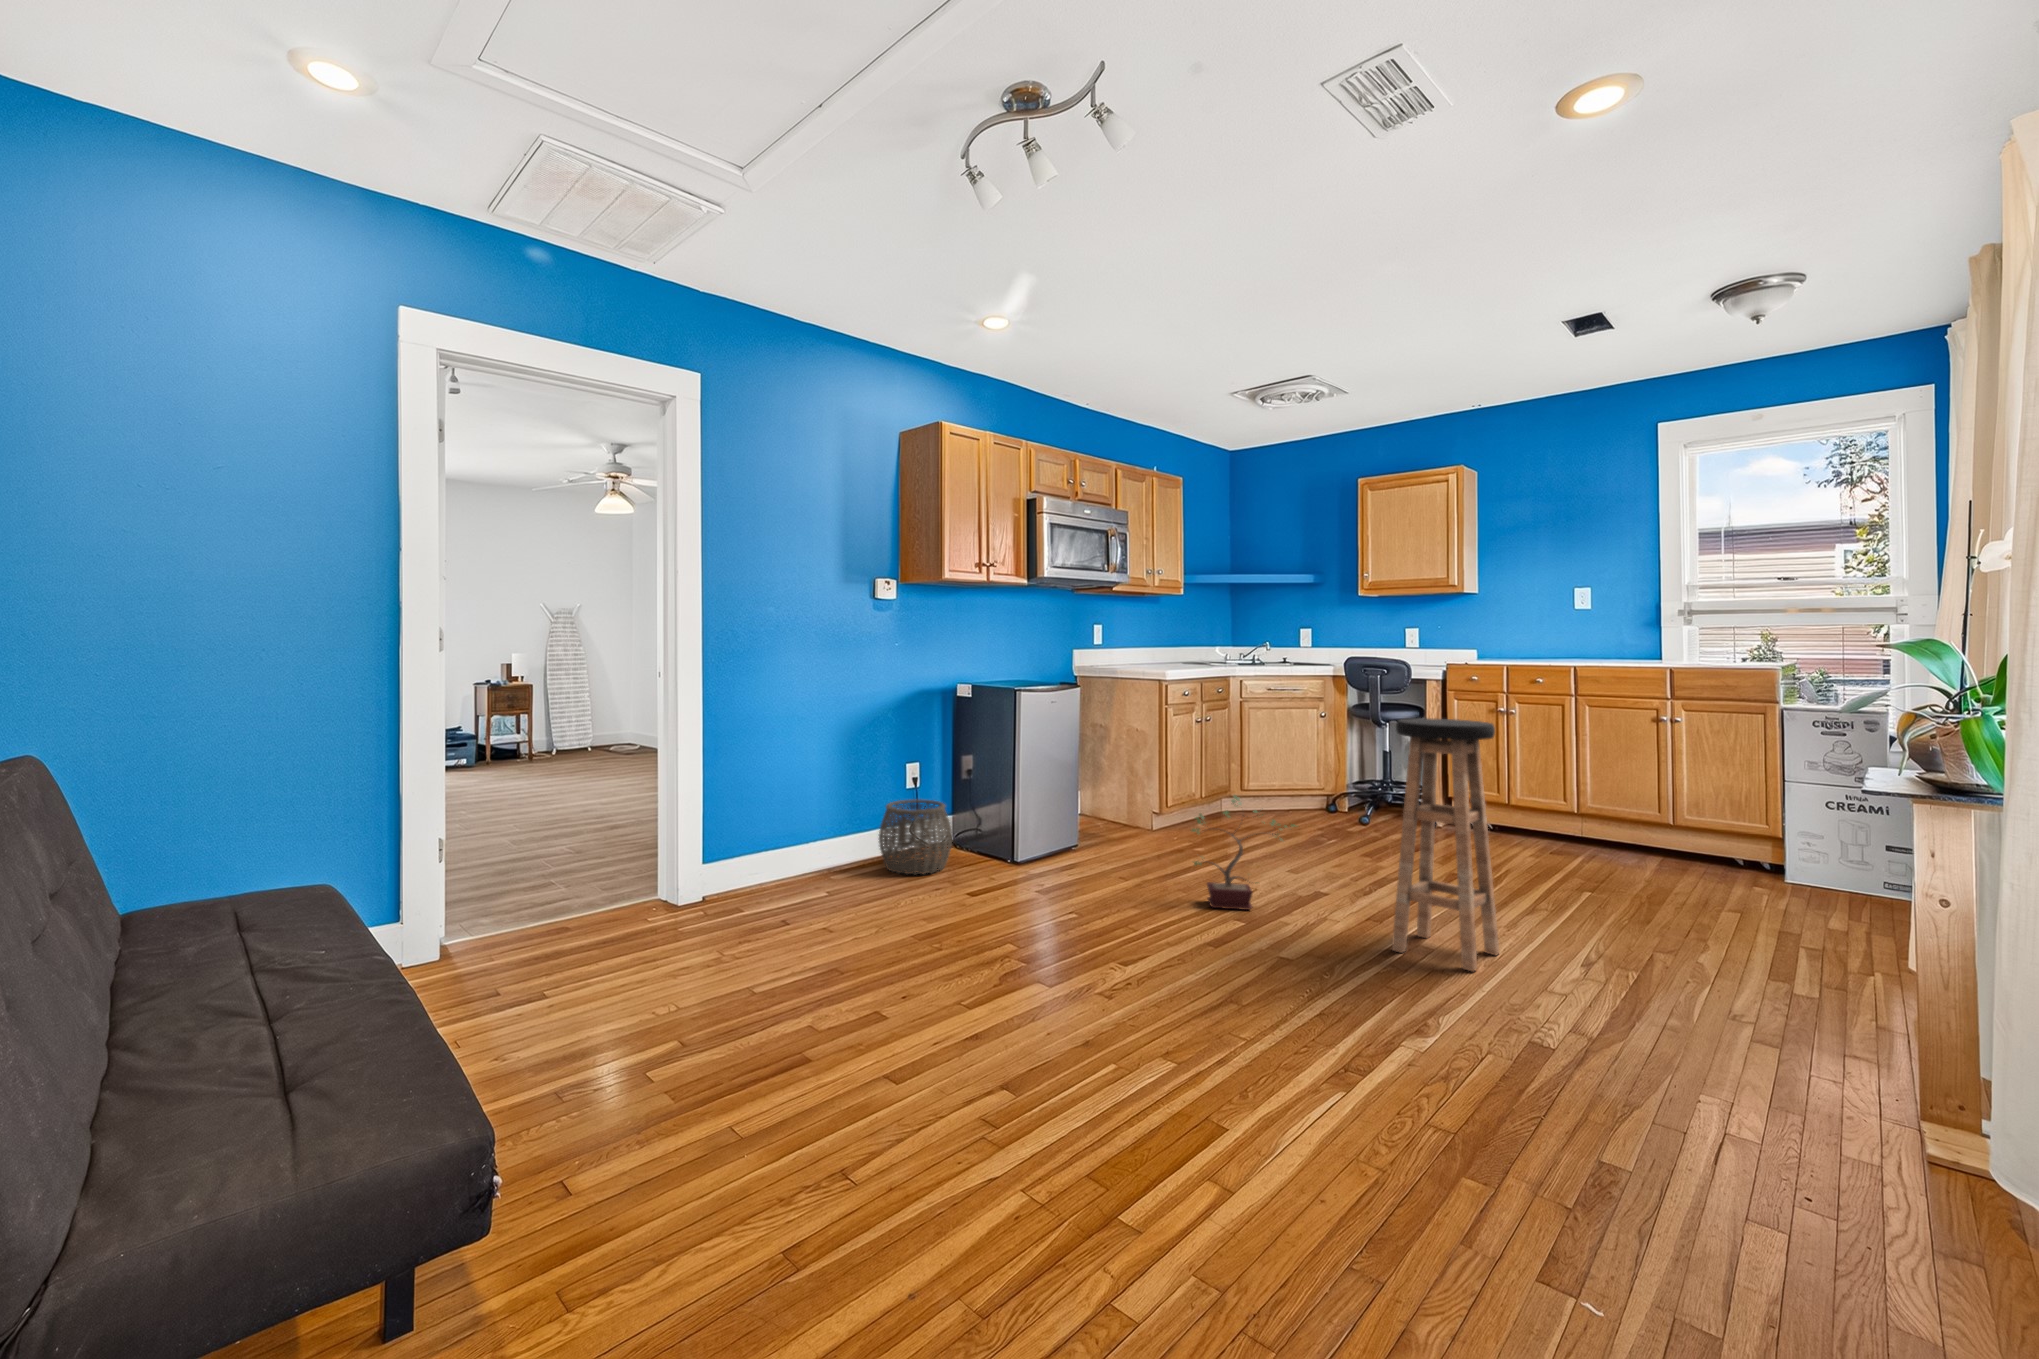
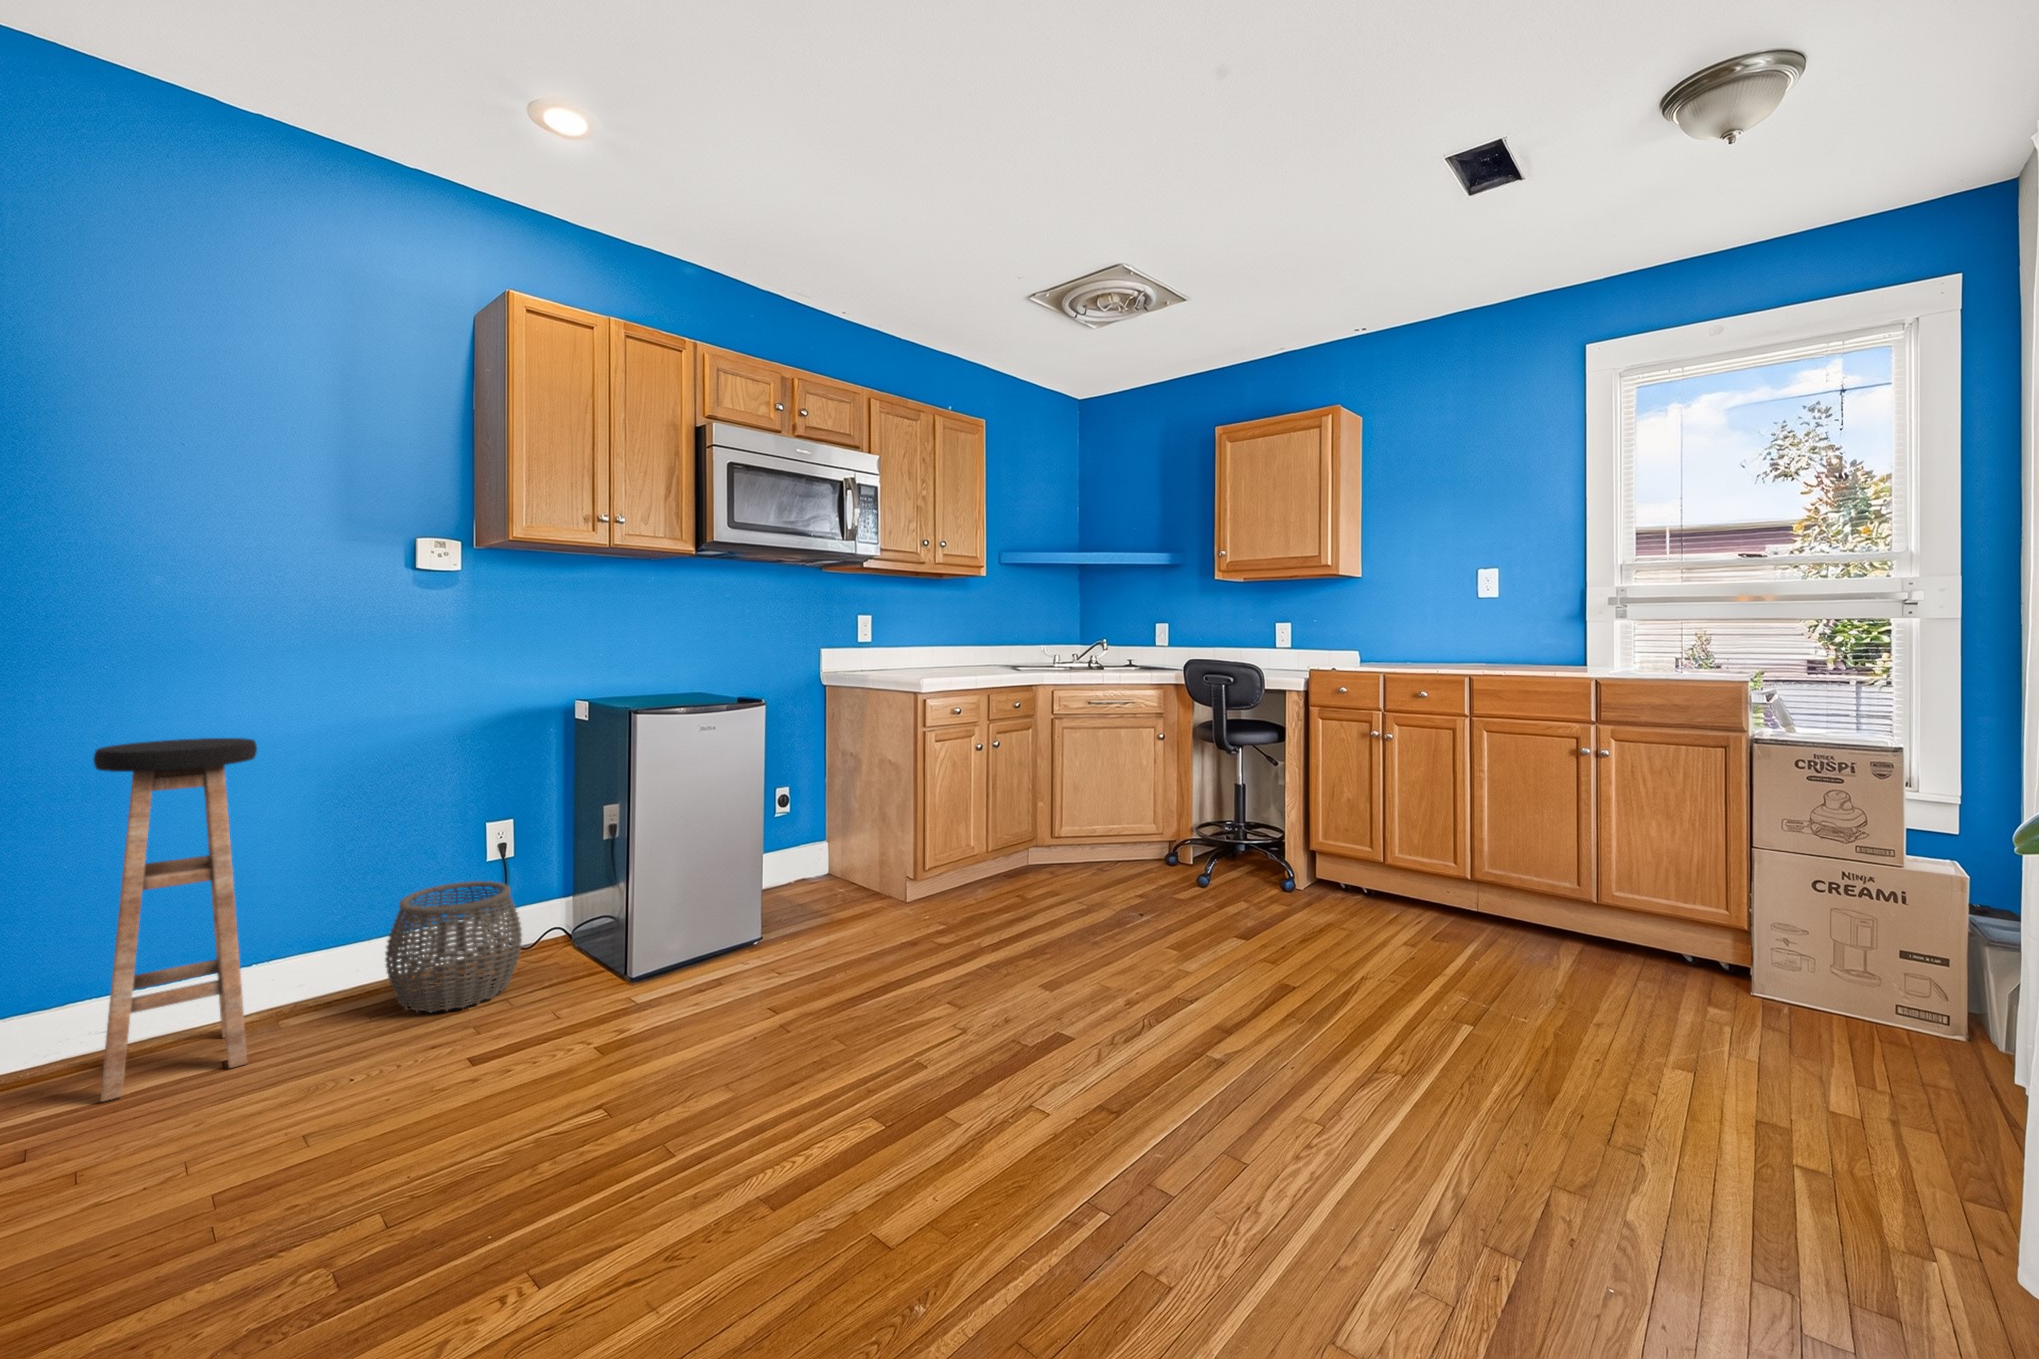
bar stool: present [1392,718,1499,971] -> present [94,738,257,1102]
potted plant: present [1192,795,1296,910] -> none [820,890,990,1091]

